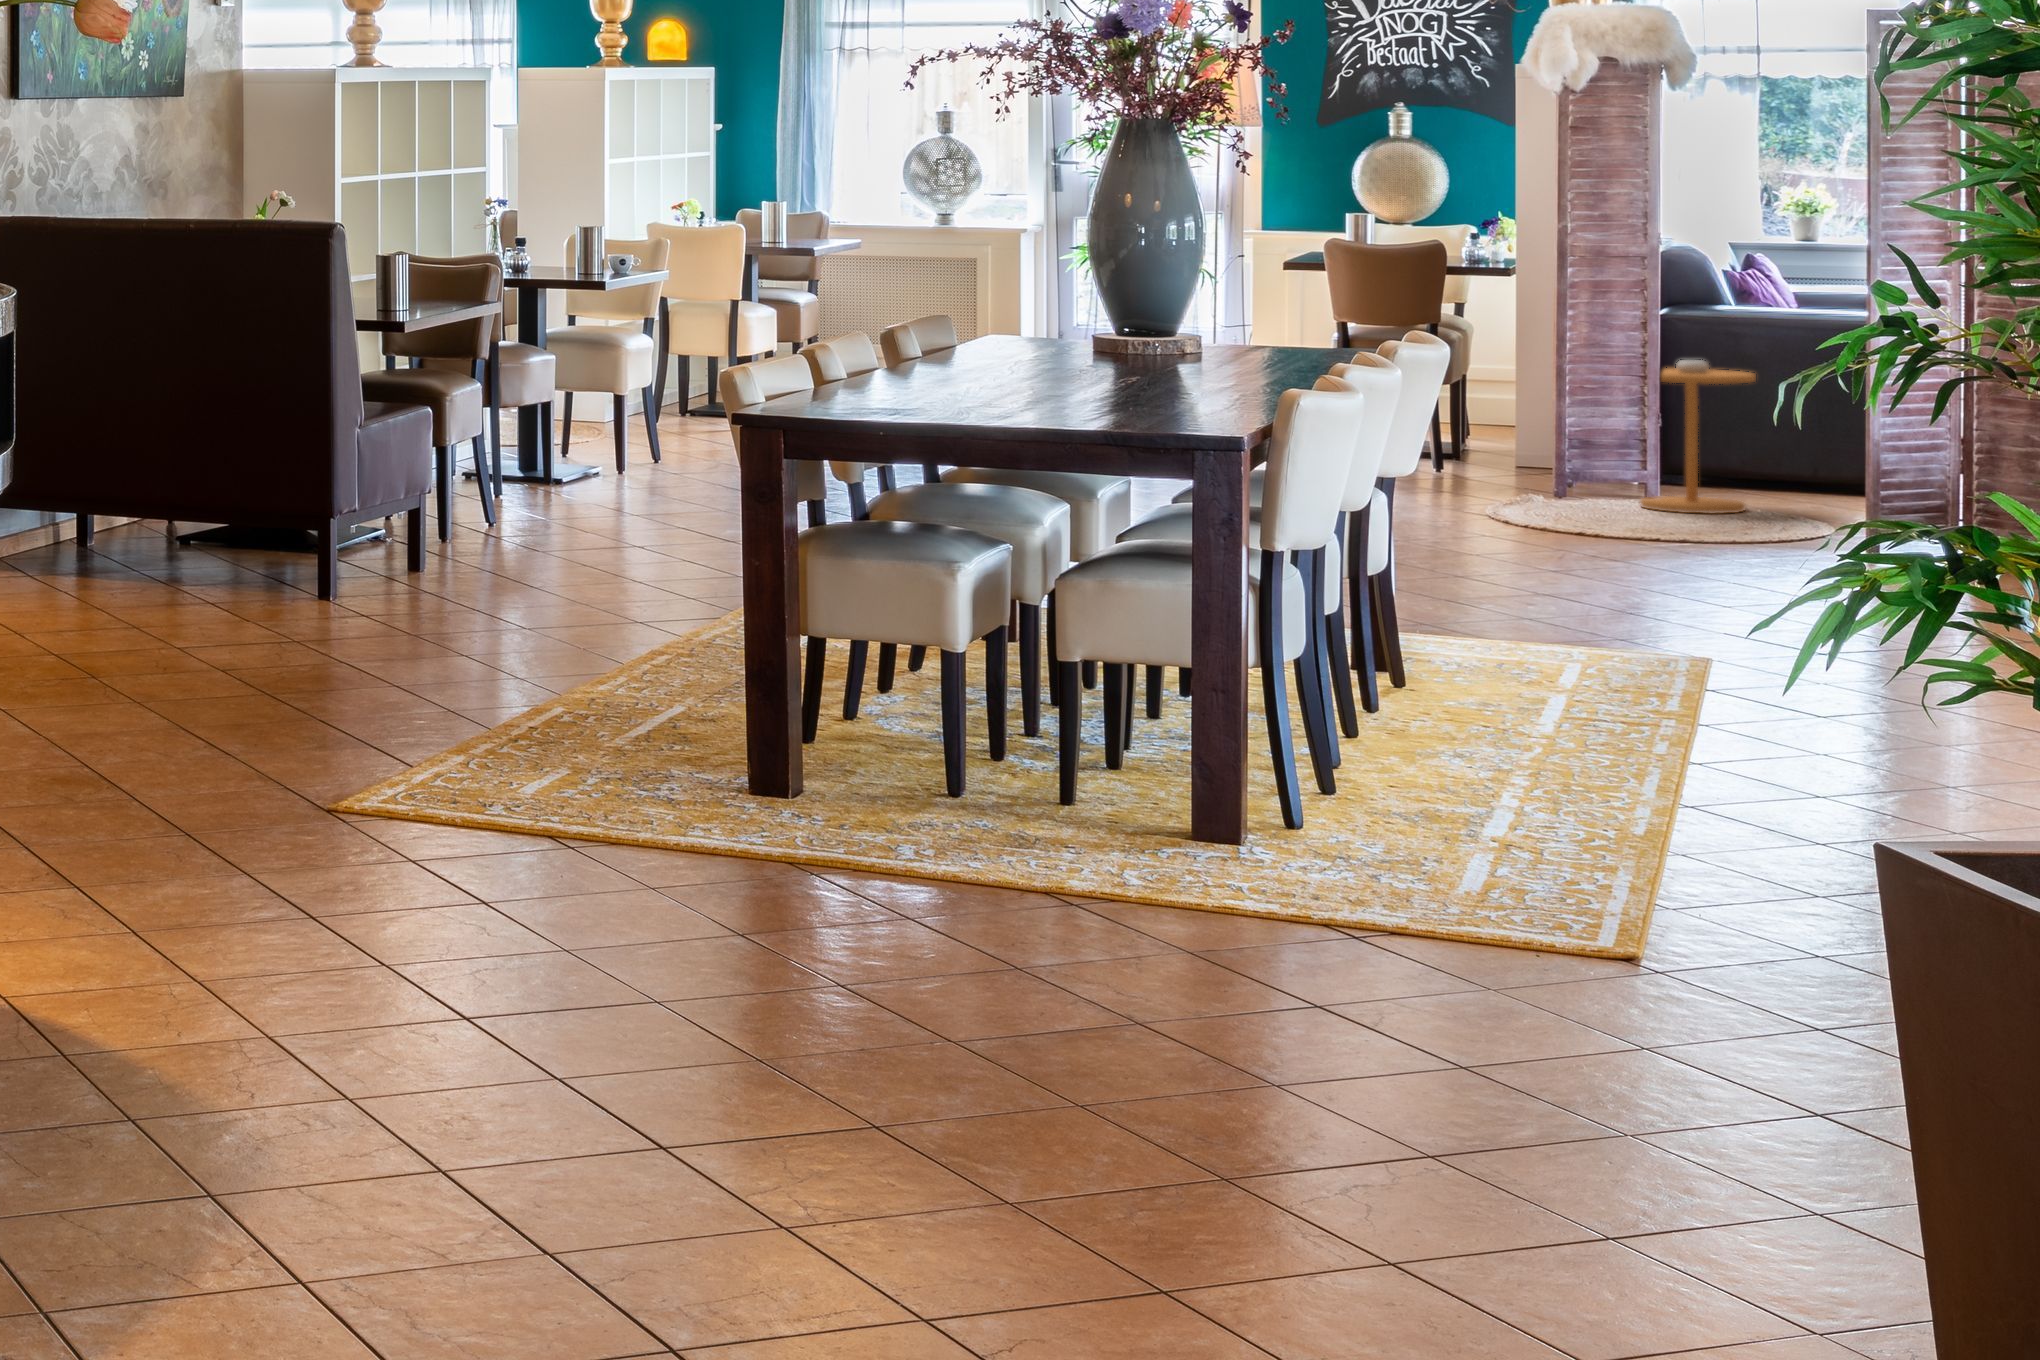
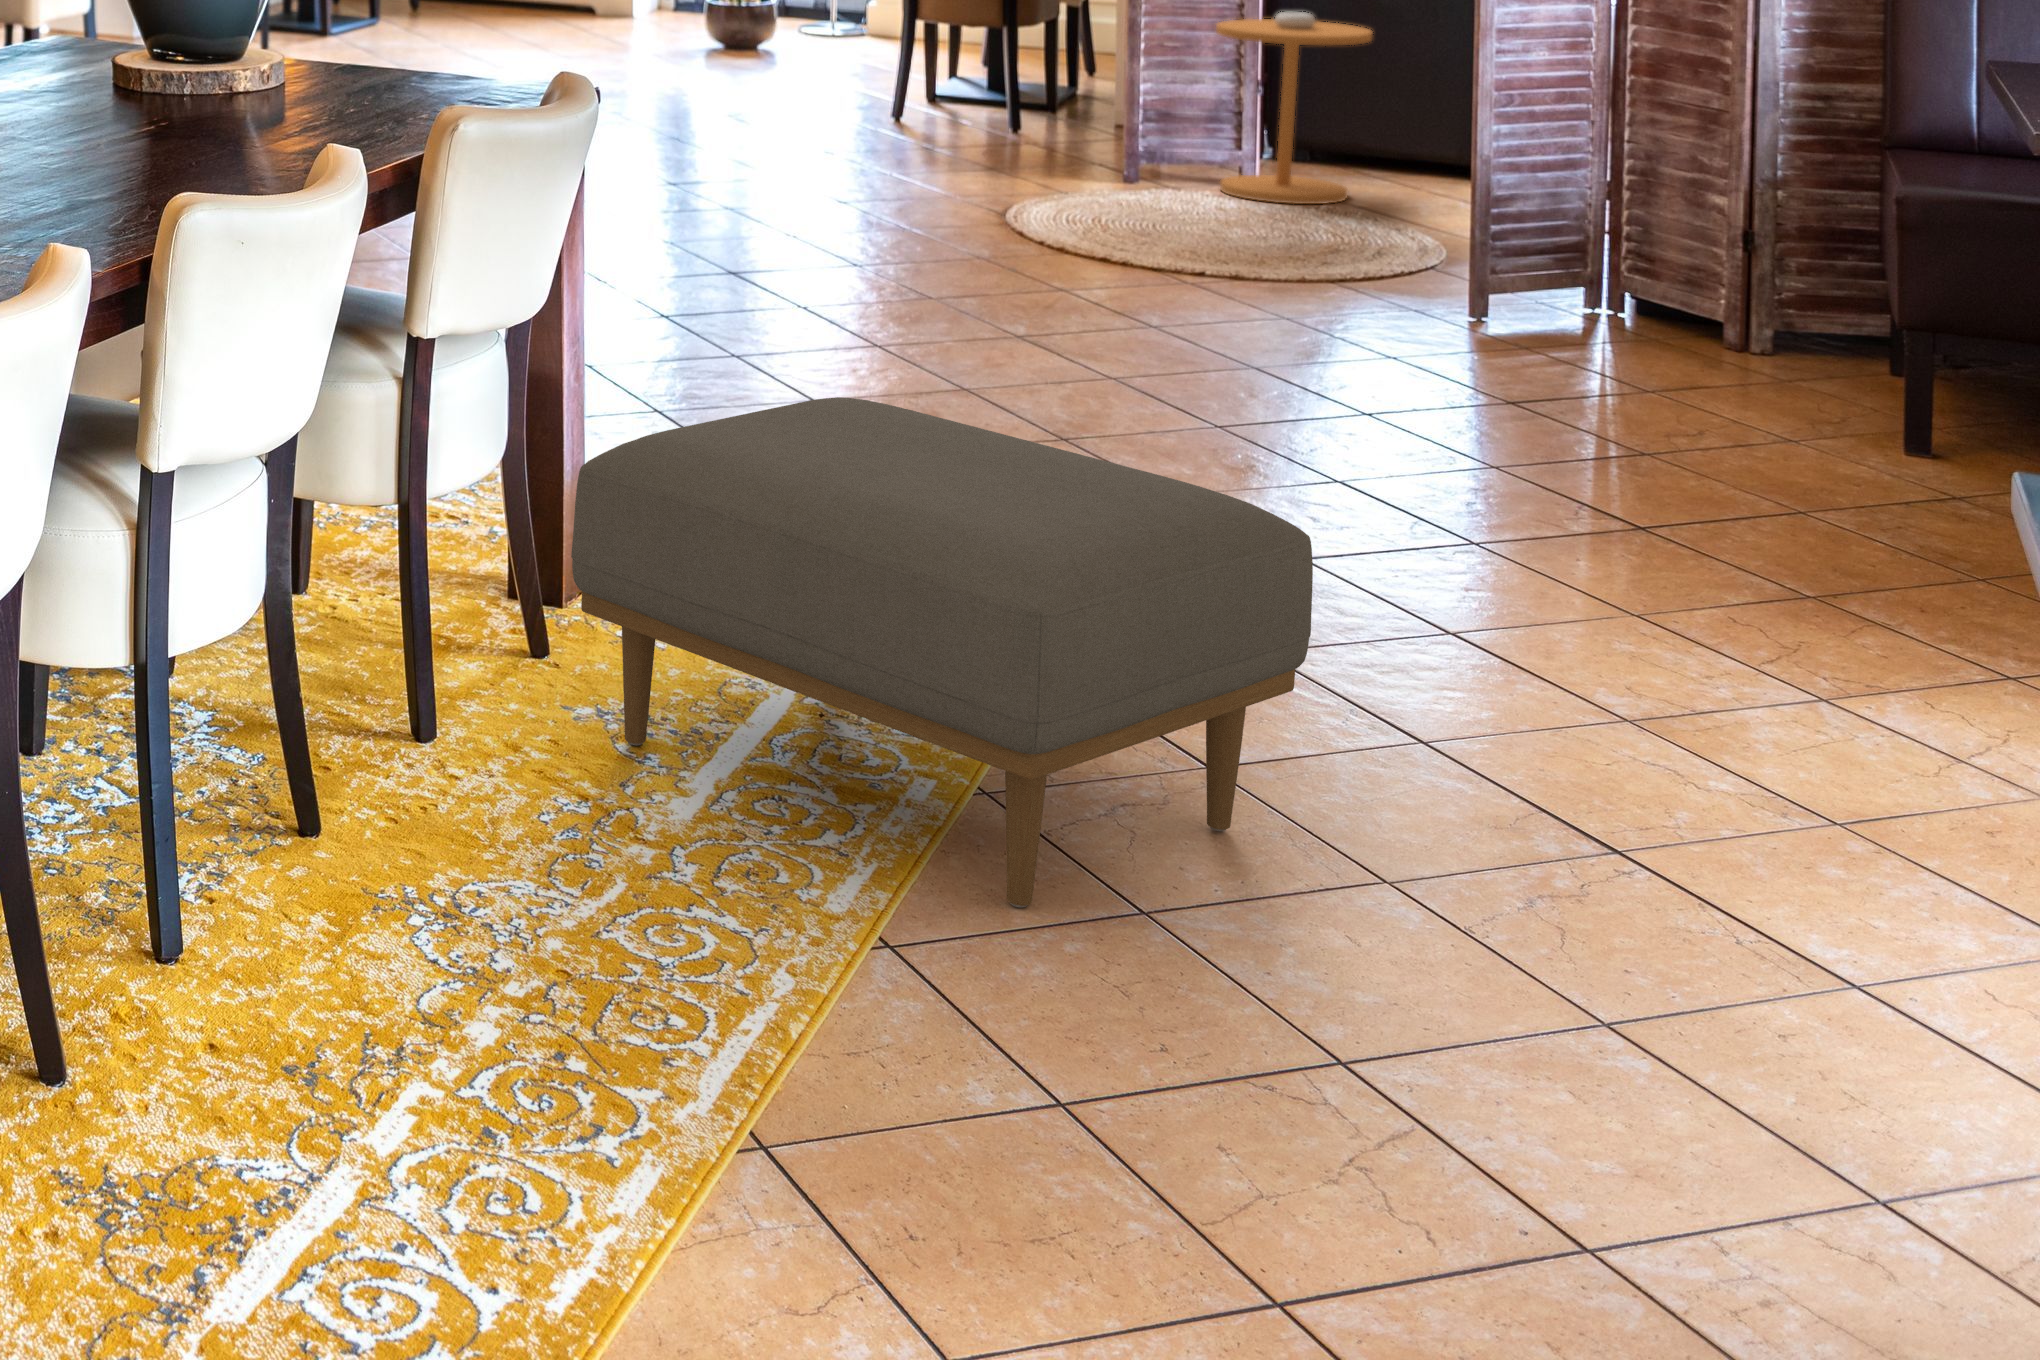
ottoman: none [1431,515,1867,749] -> present [571,397,1313,908]

